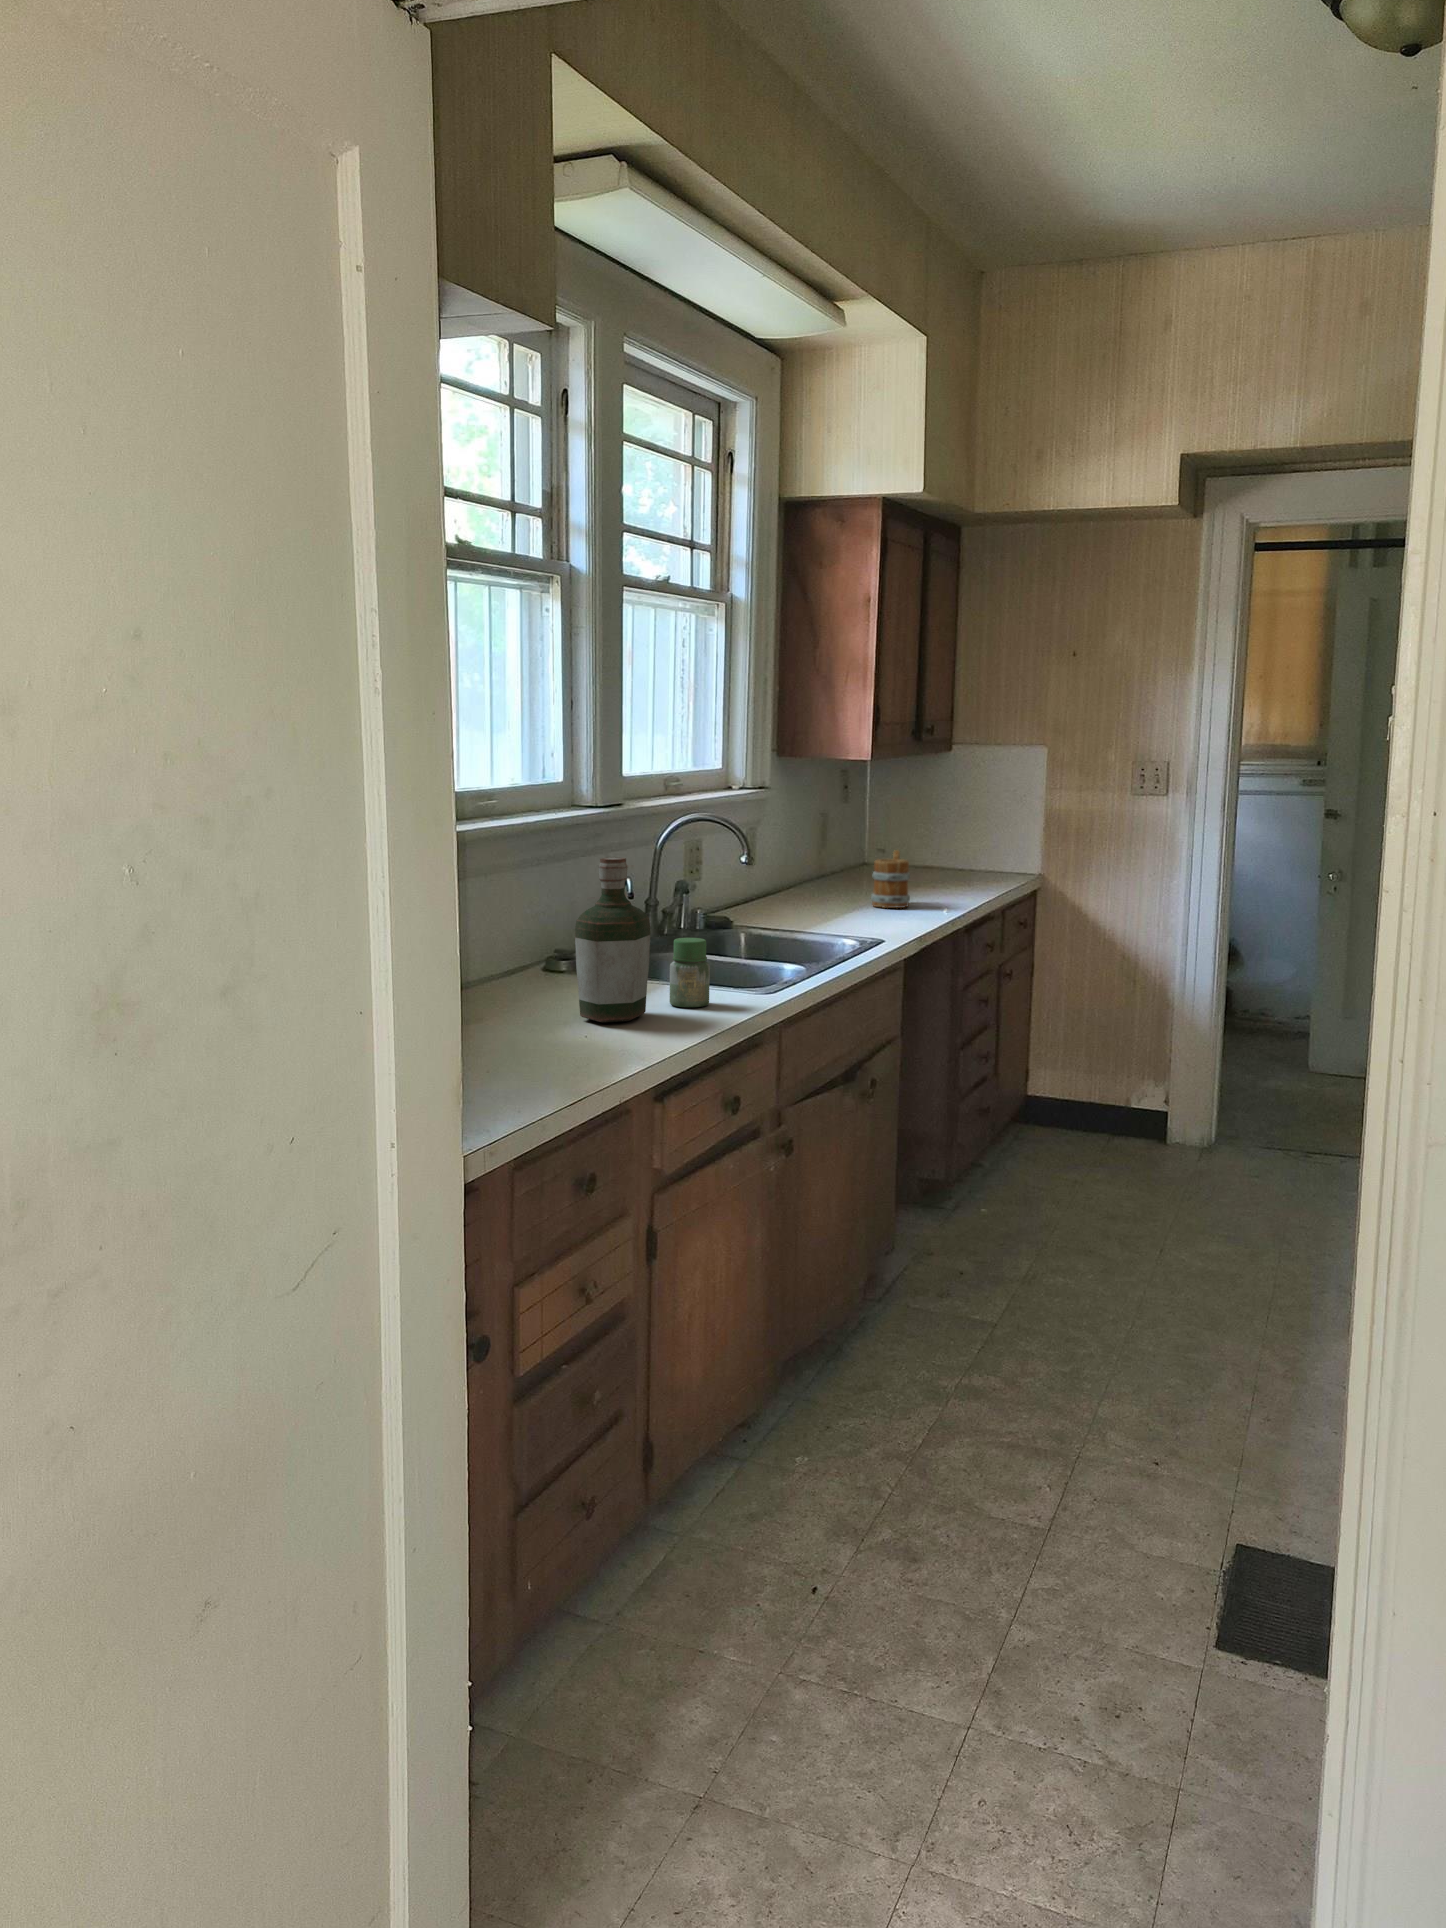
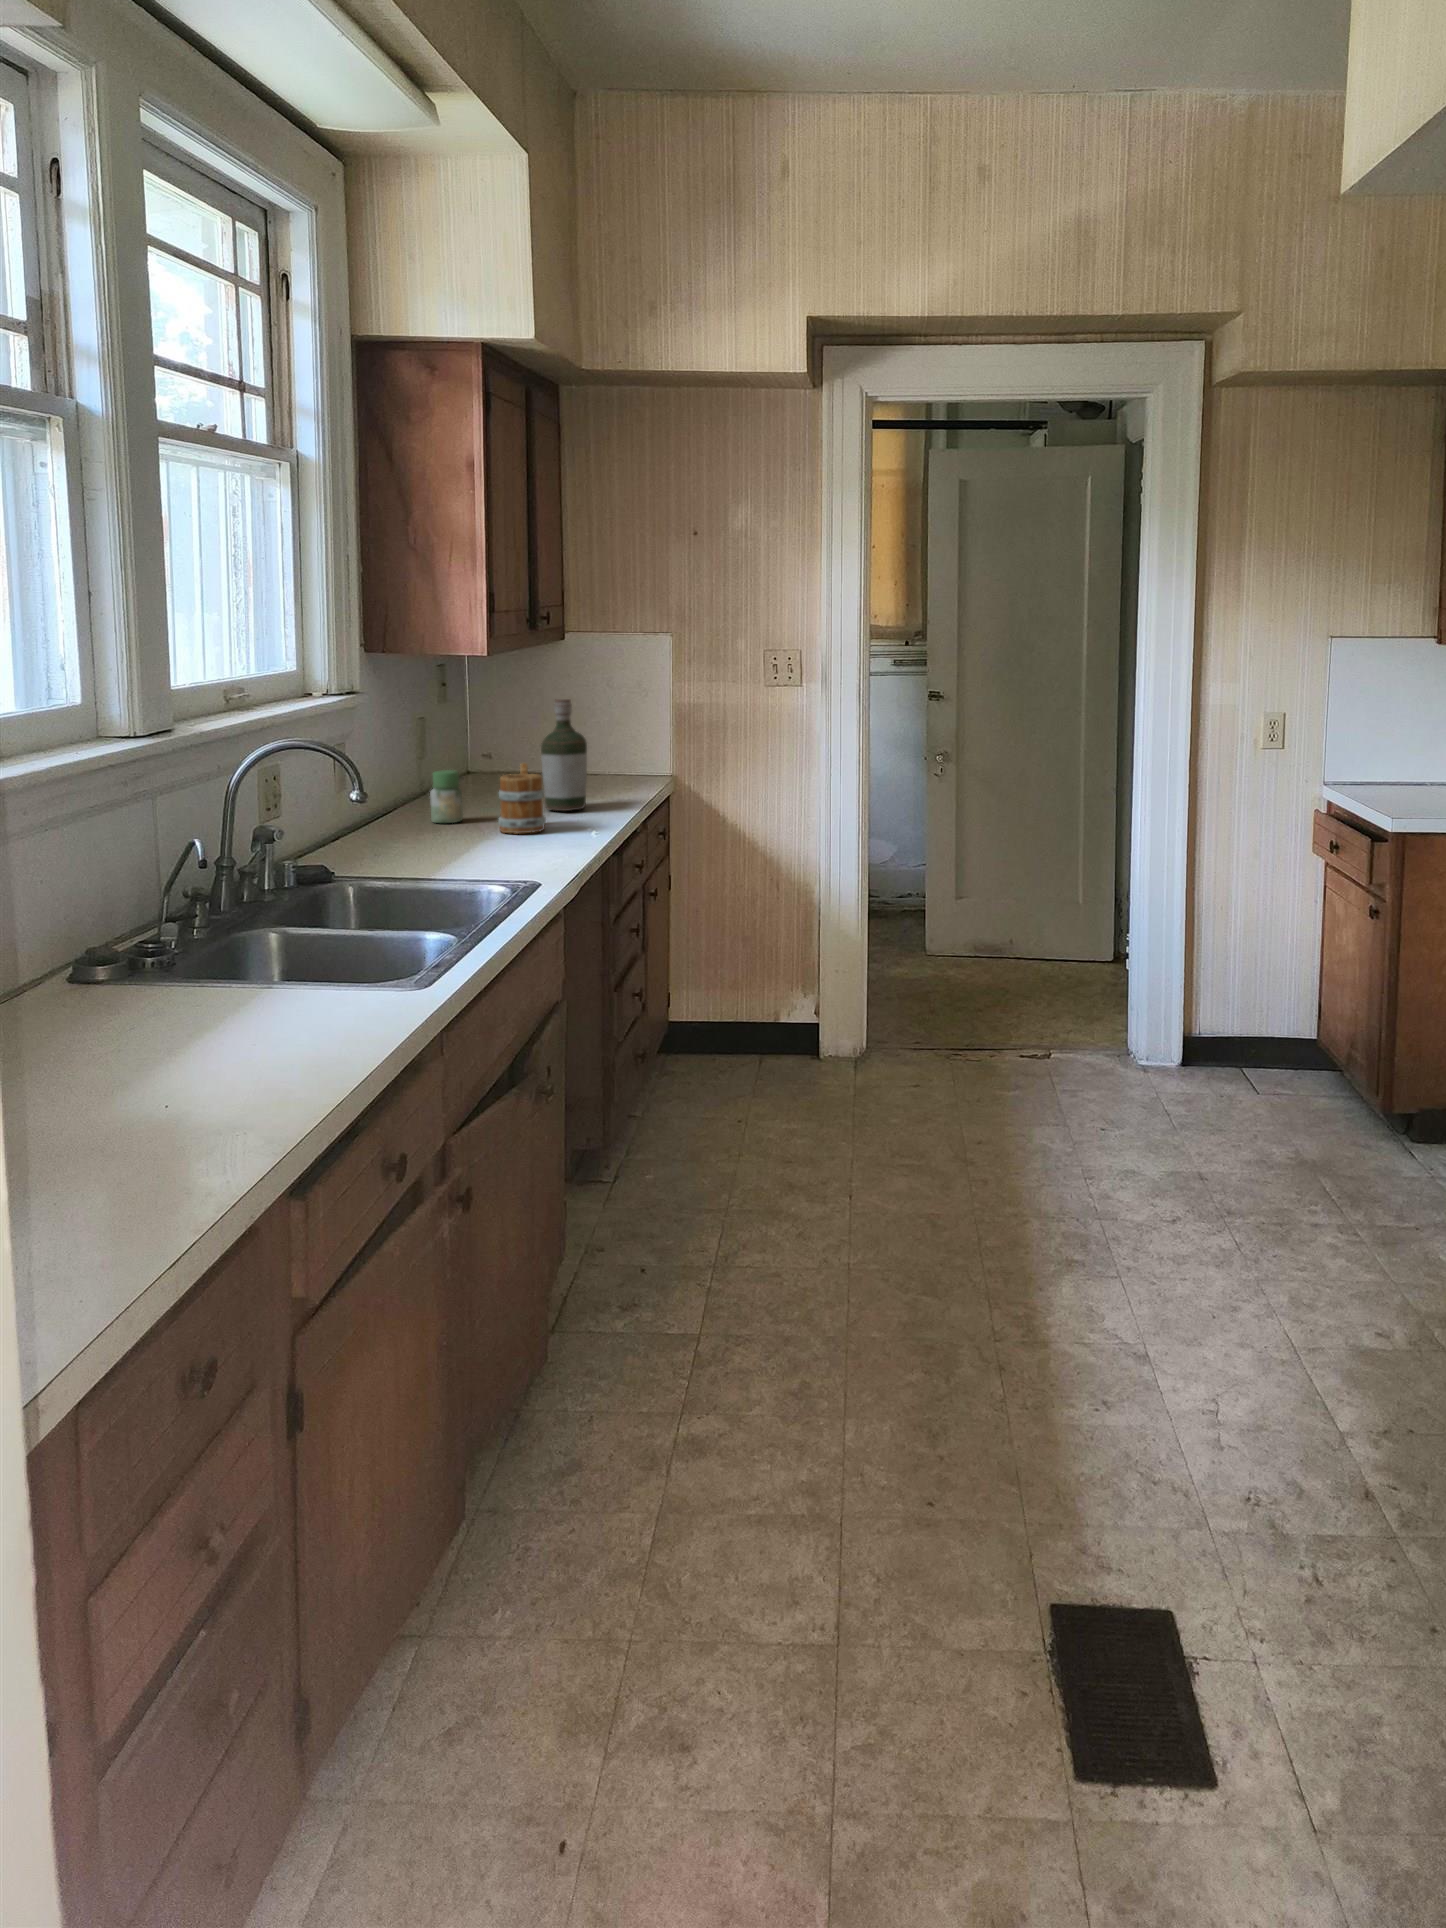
bottle: present [575,858,650,1023] -> present [541,699,587,811]
jar: present [670,938,710,1007] -> present [430,770,463,823]

